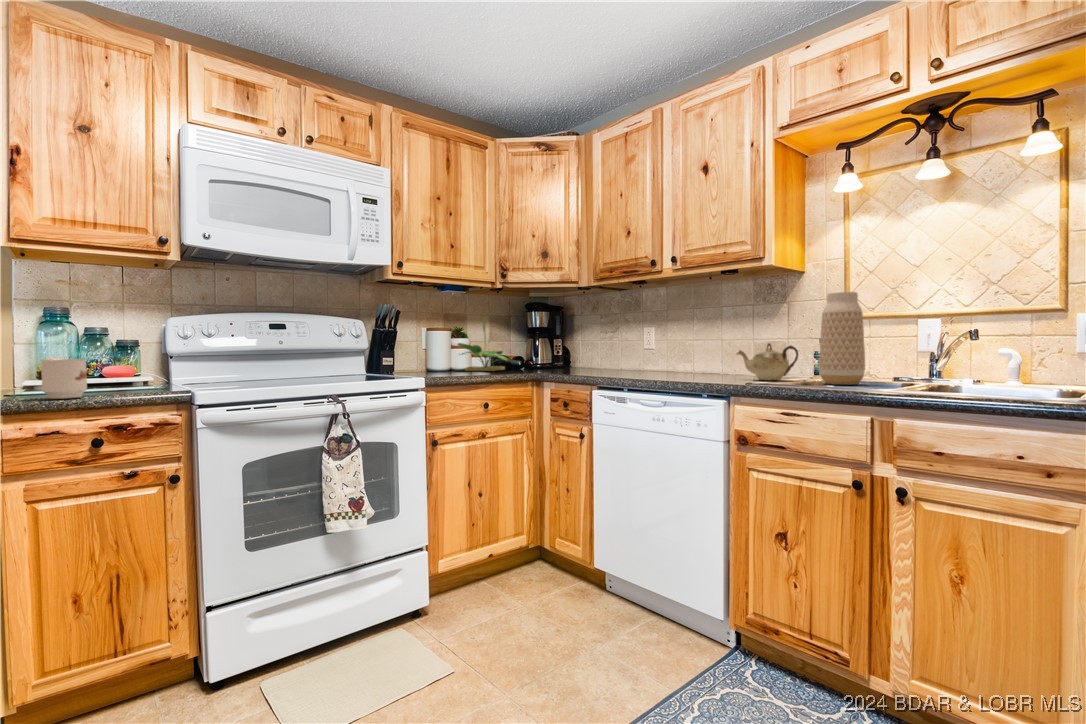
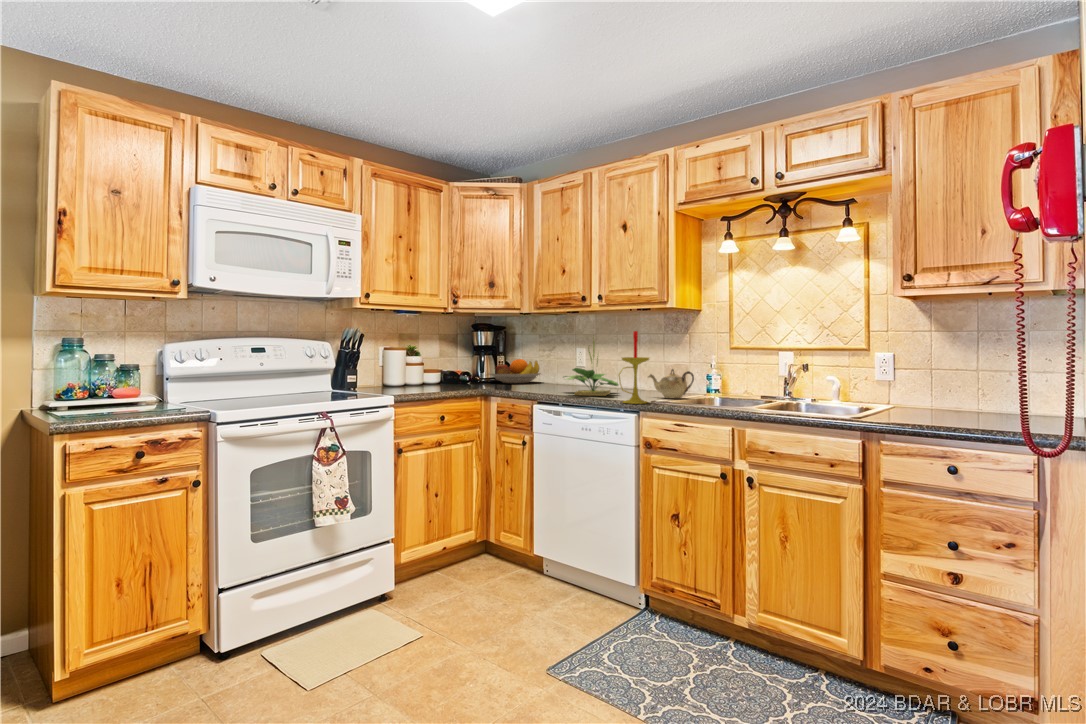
candle: none [702,289,743,385] -> present [619,331,649,404]
vase: present [819,292,865,385] -> none [707,333,739,403]
potted plant: present [458,315,514,371] -> present [565,342,619,396]
fruit bowl: none [544,340,606,368] -> present [488,359,541,383]
mug: present [41,359,87,399] -> none [98,386,133,419]

